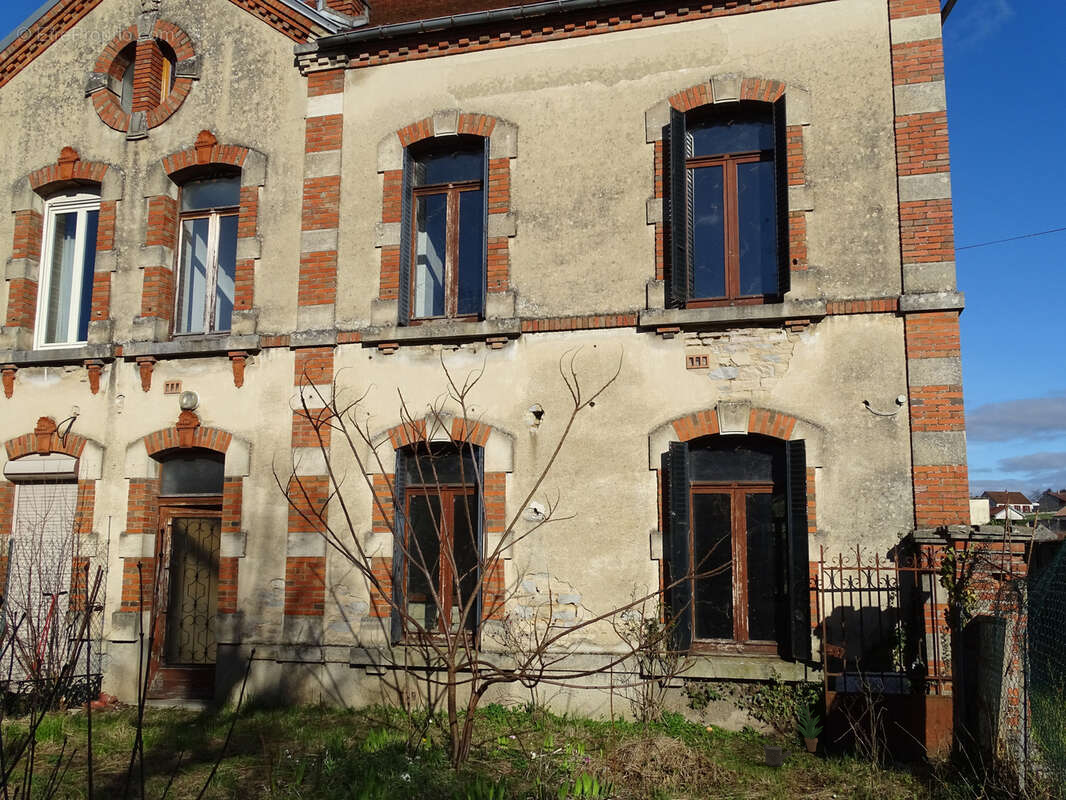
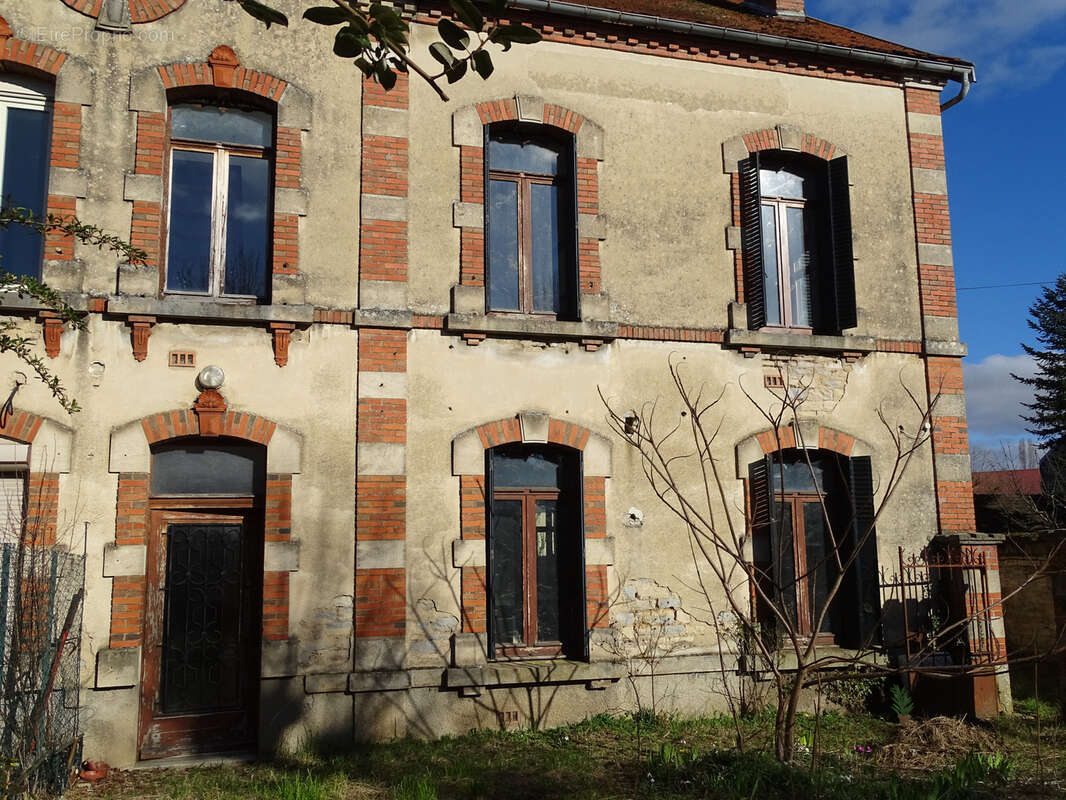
watering can: present [763,744,791,766] -> none [895,726,937,745]

